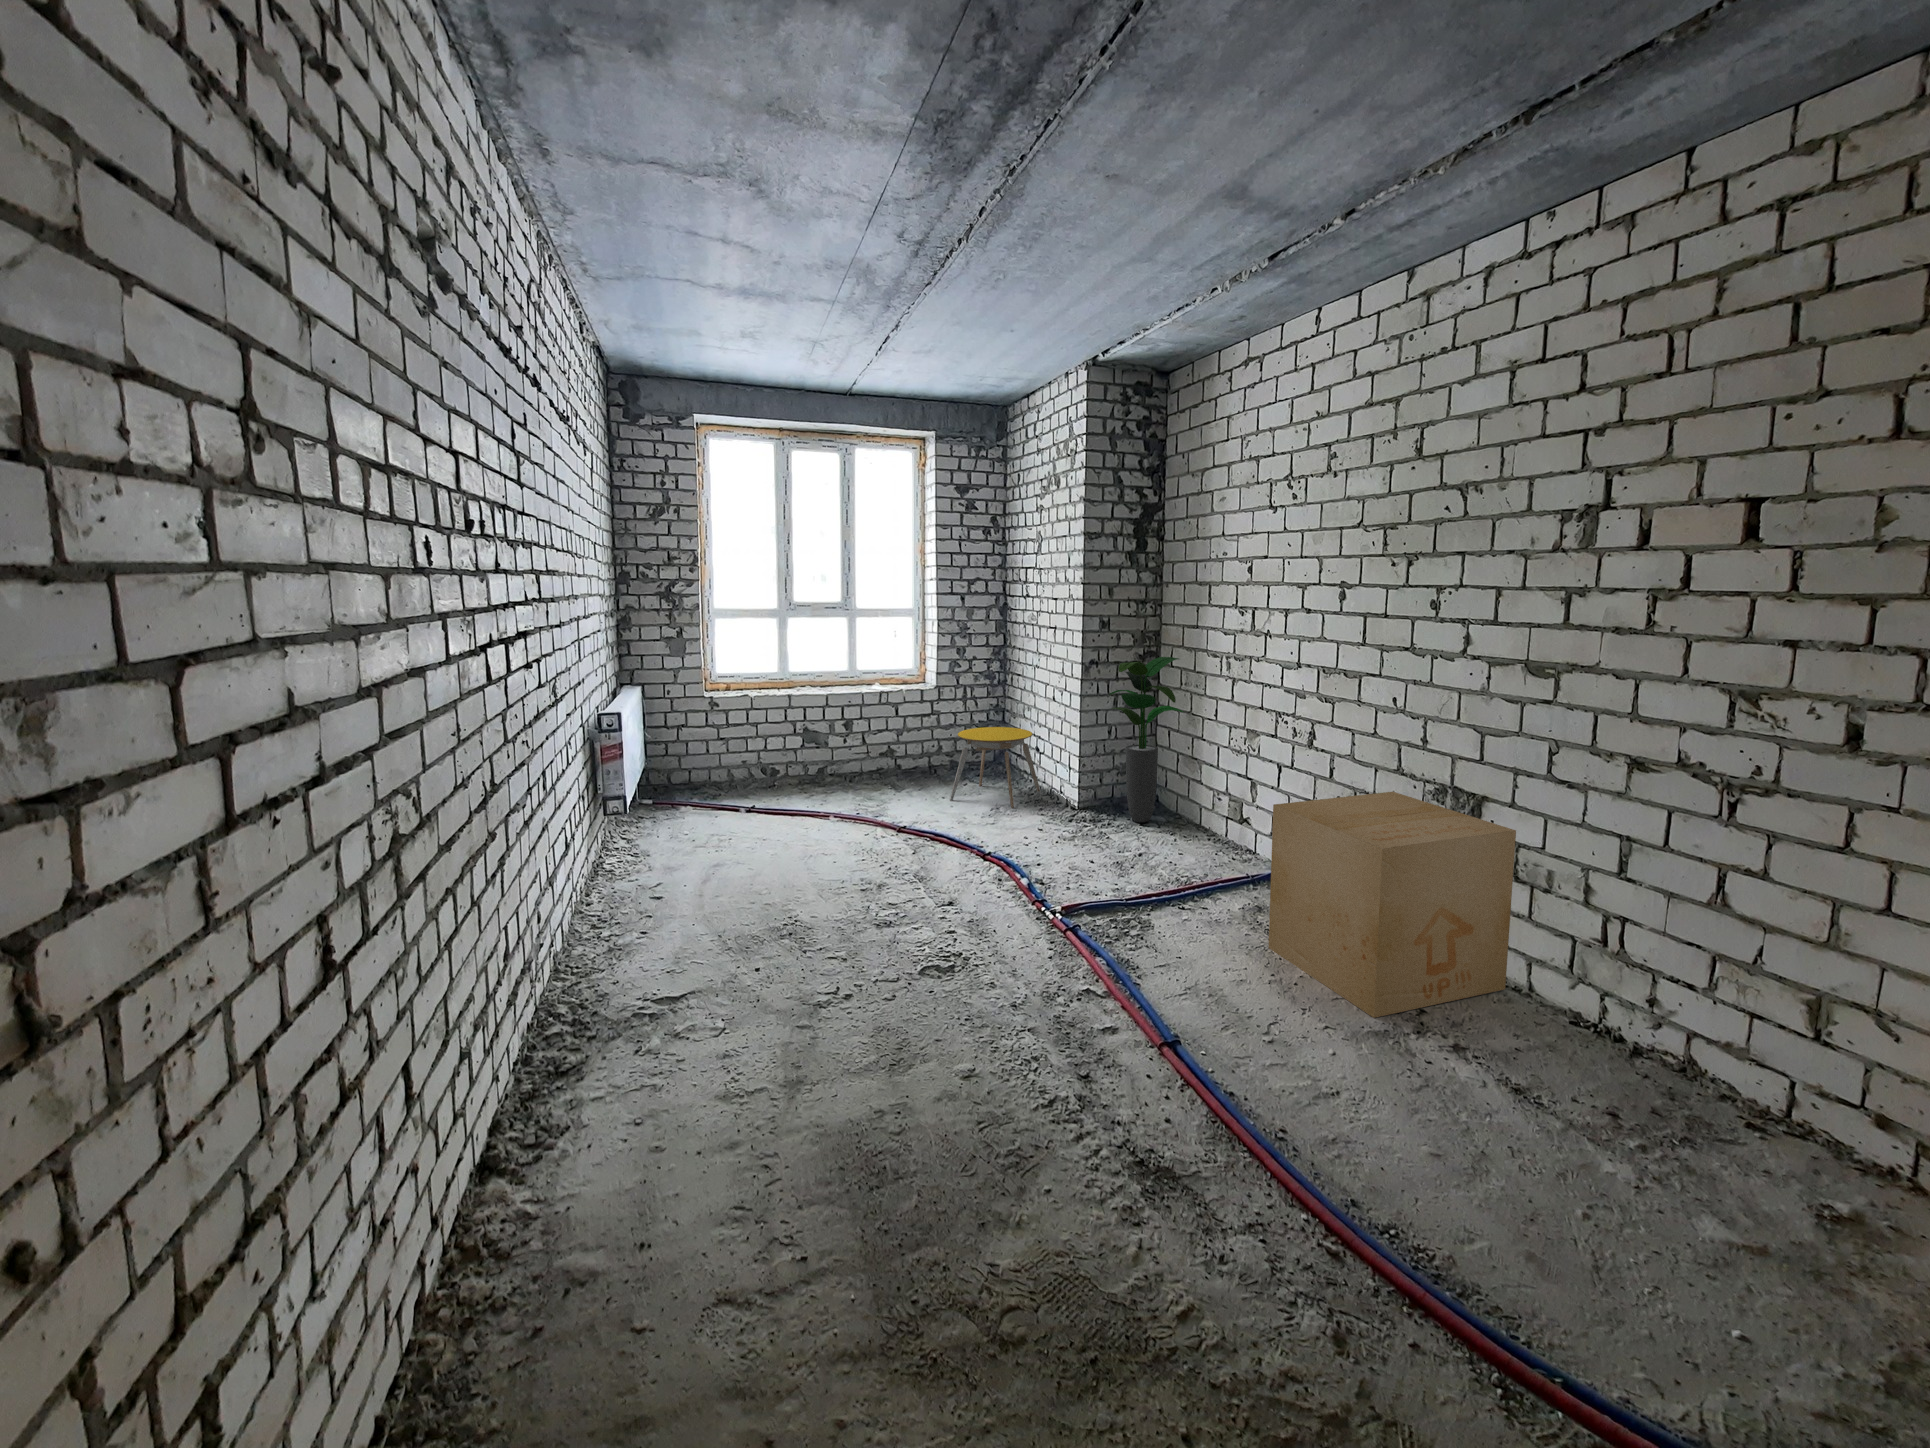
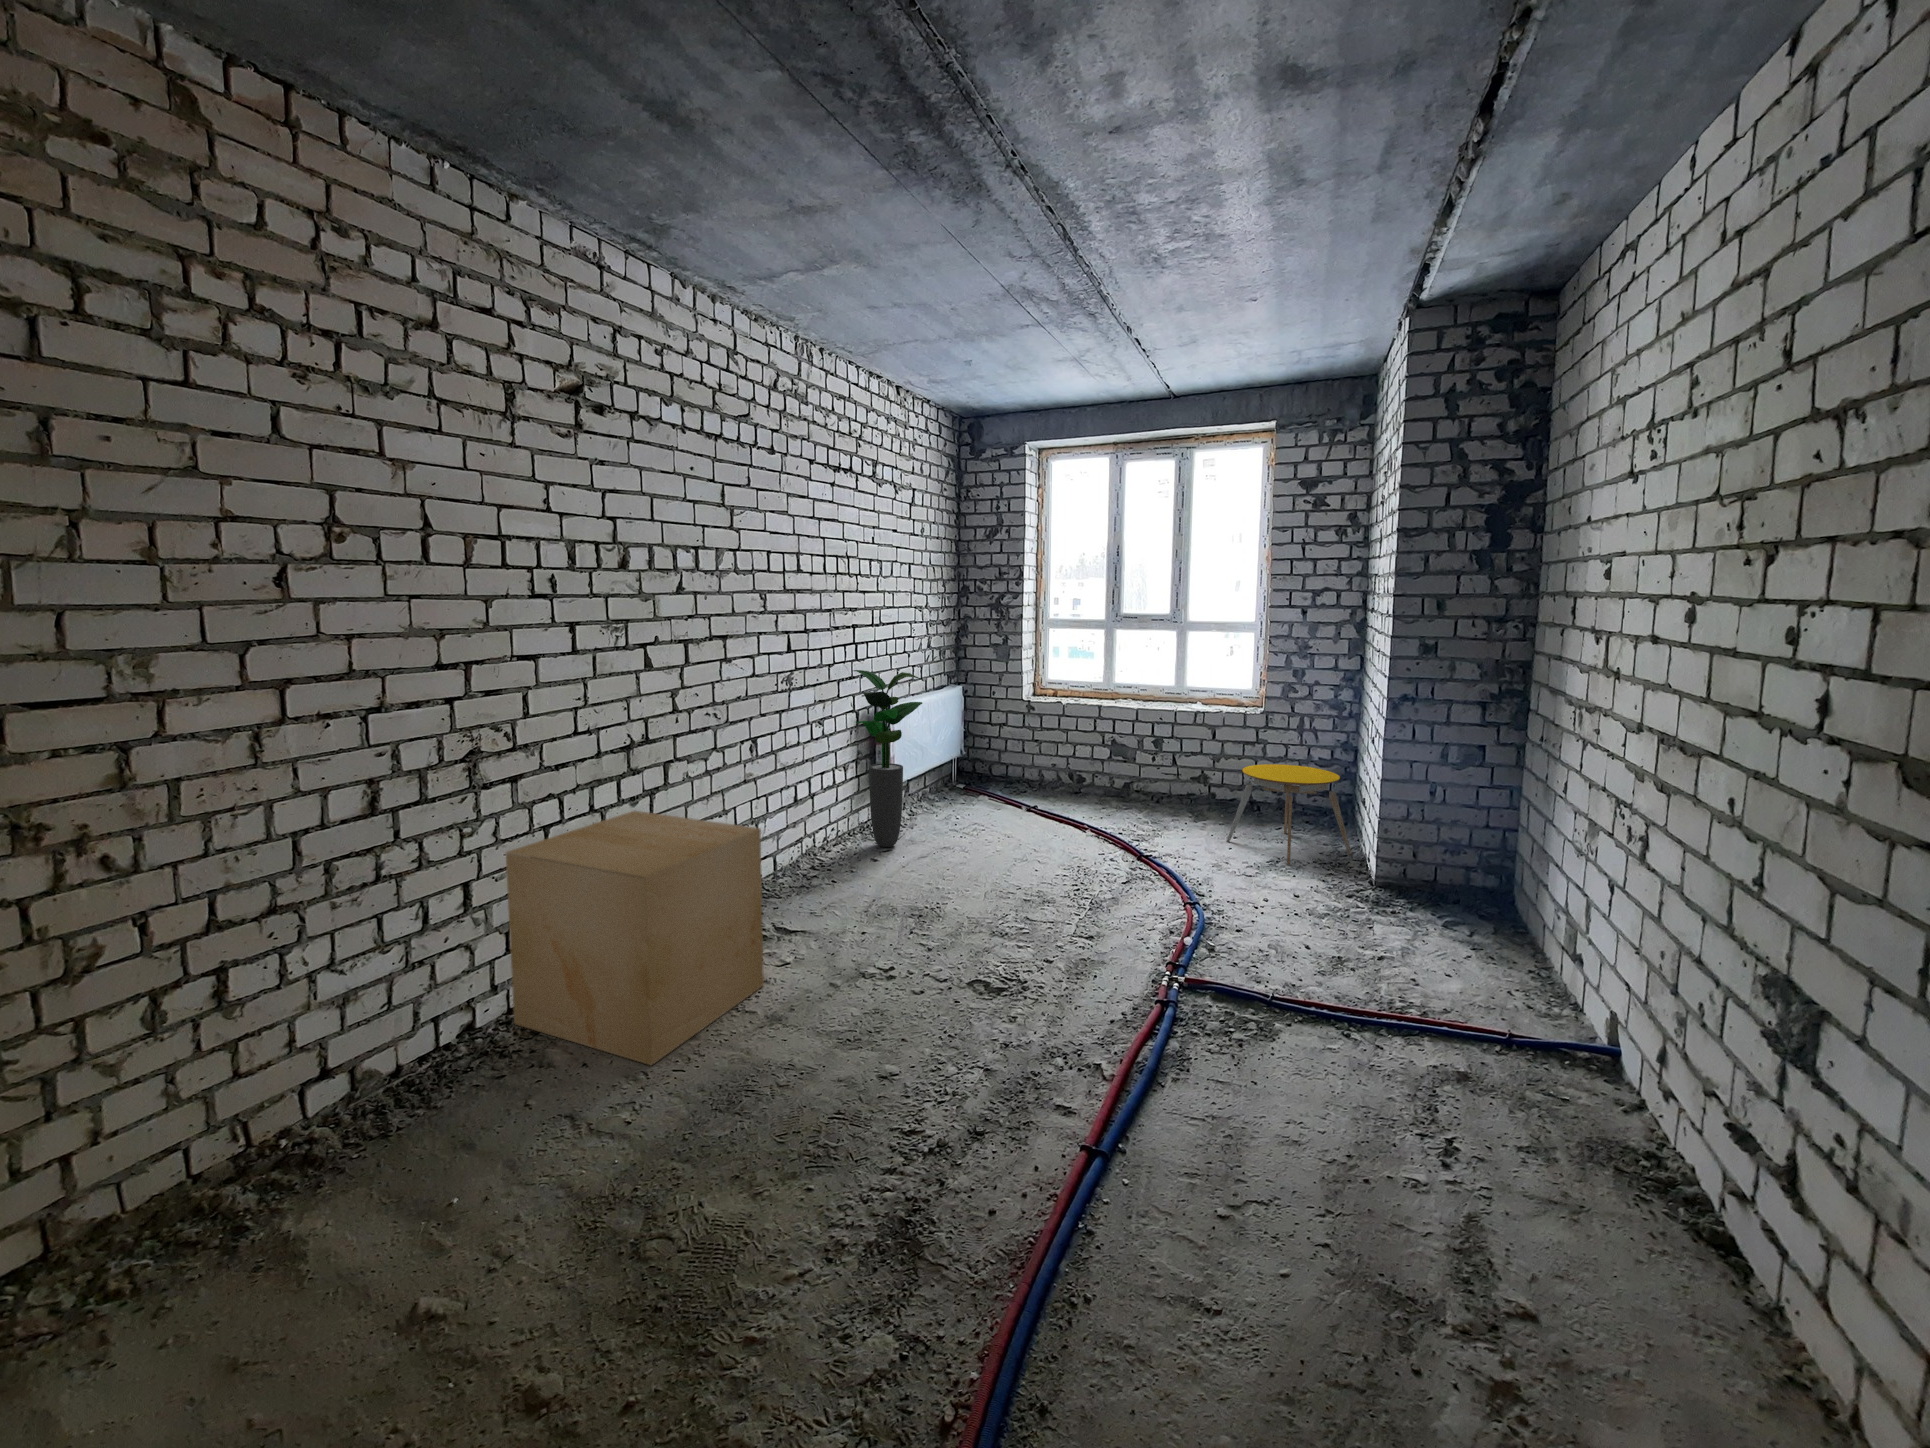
potted plant: present [1110,657,1183,822] -> present [854,670,922,847]
cardboard box: present [1268,792,1516,1018] -> present [506,811,764,1065]

